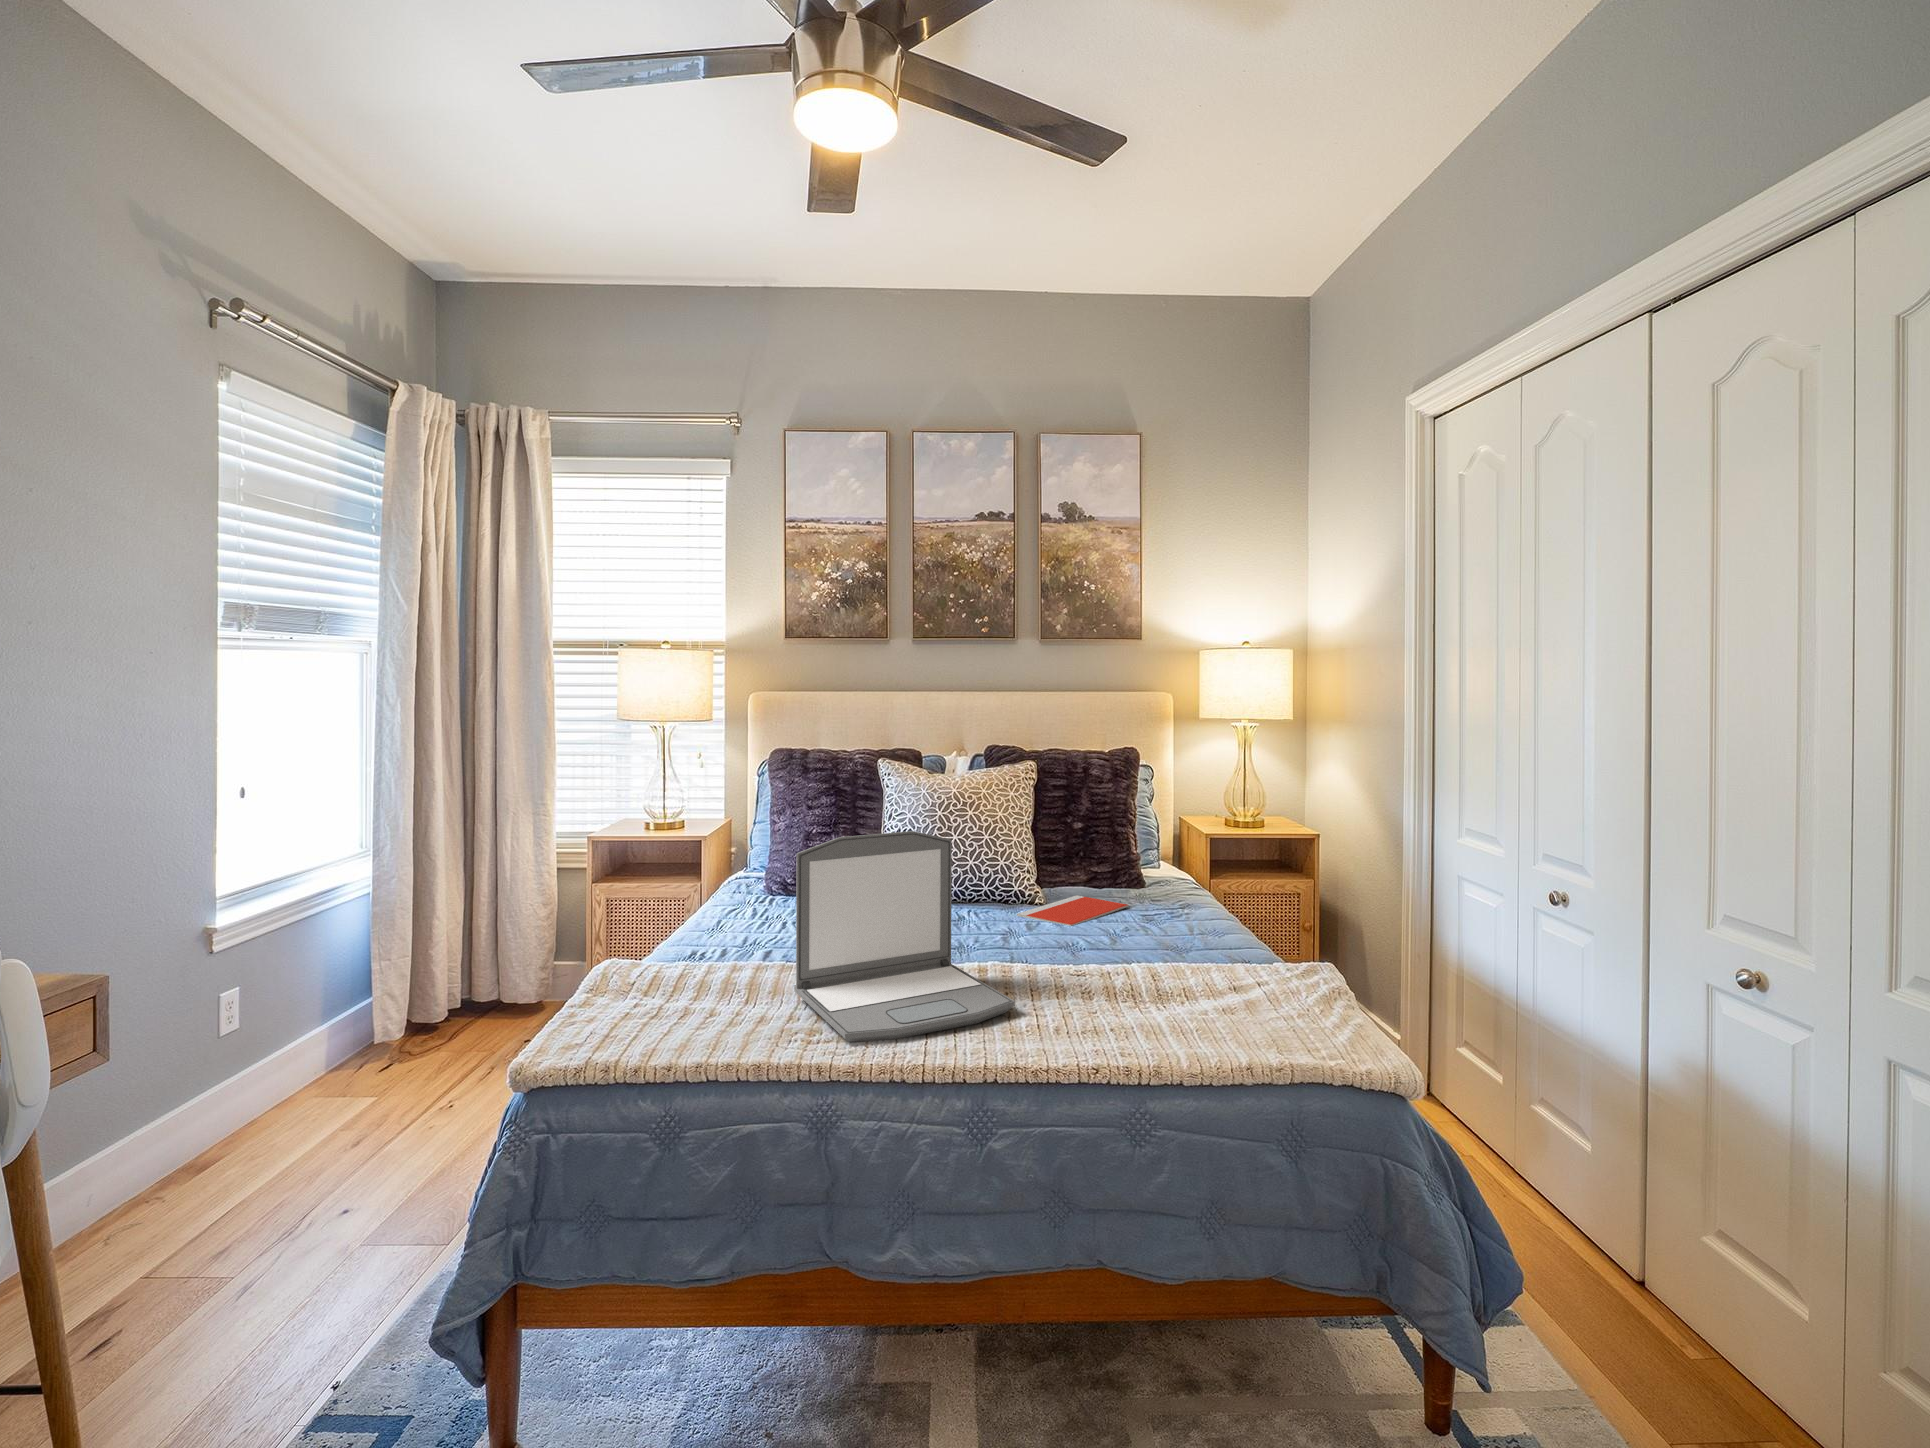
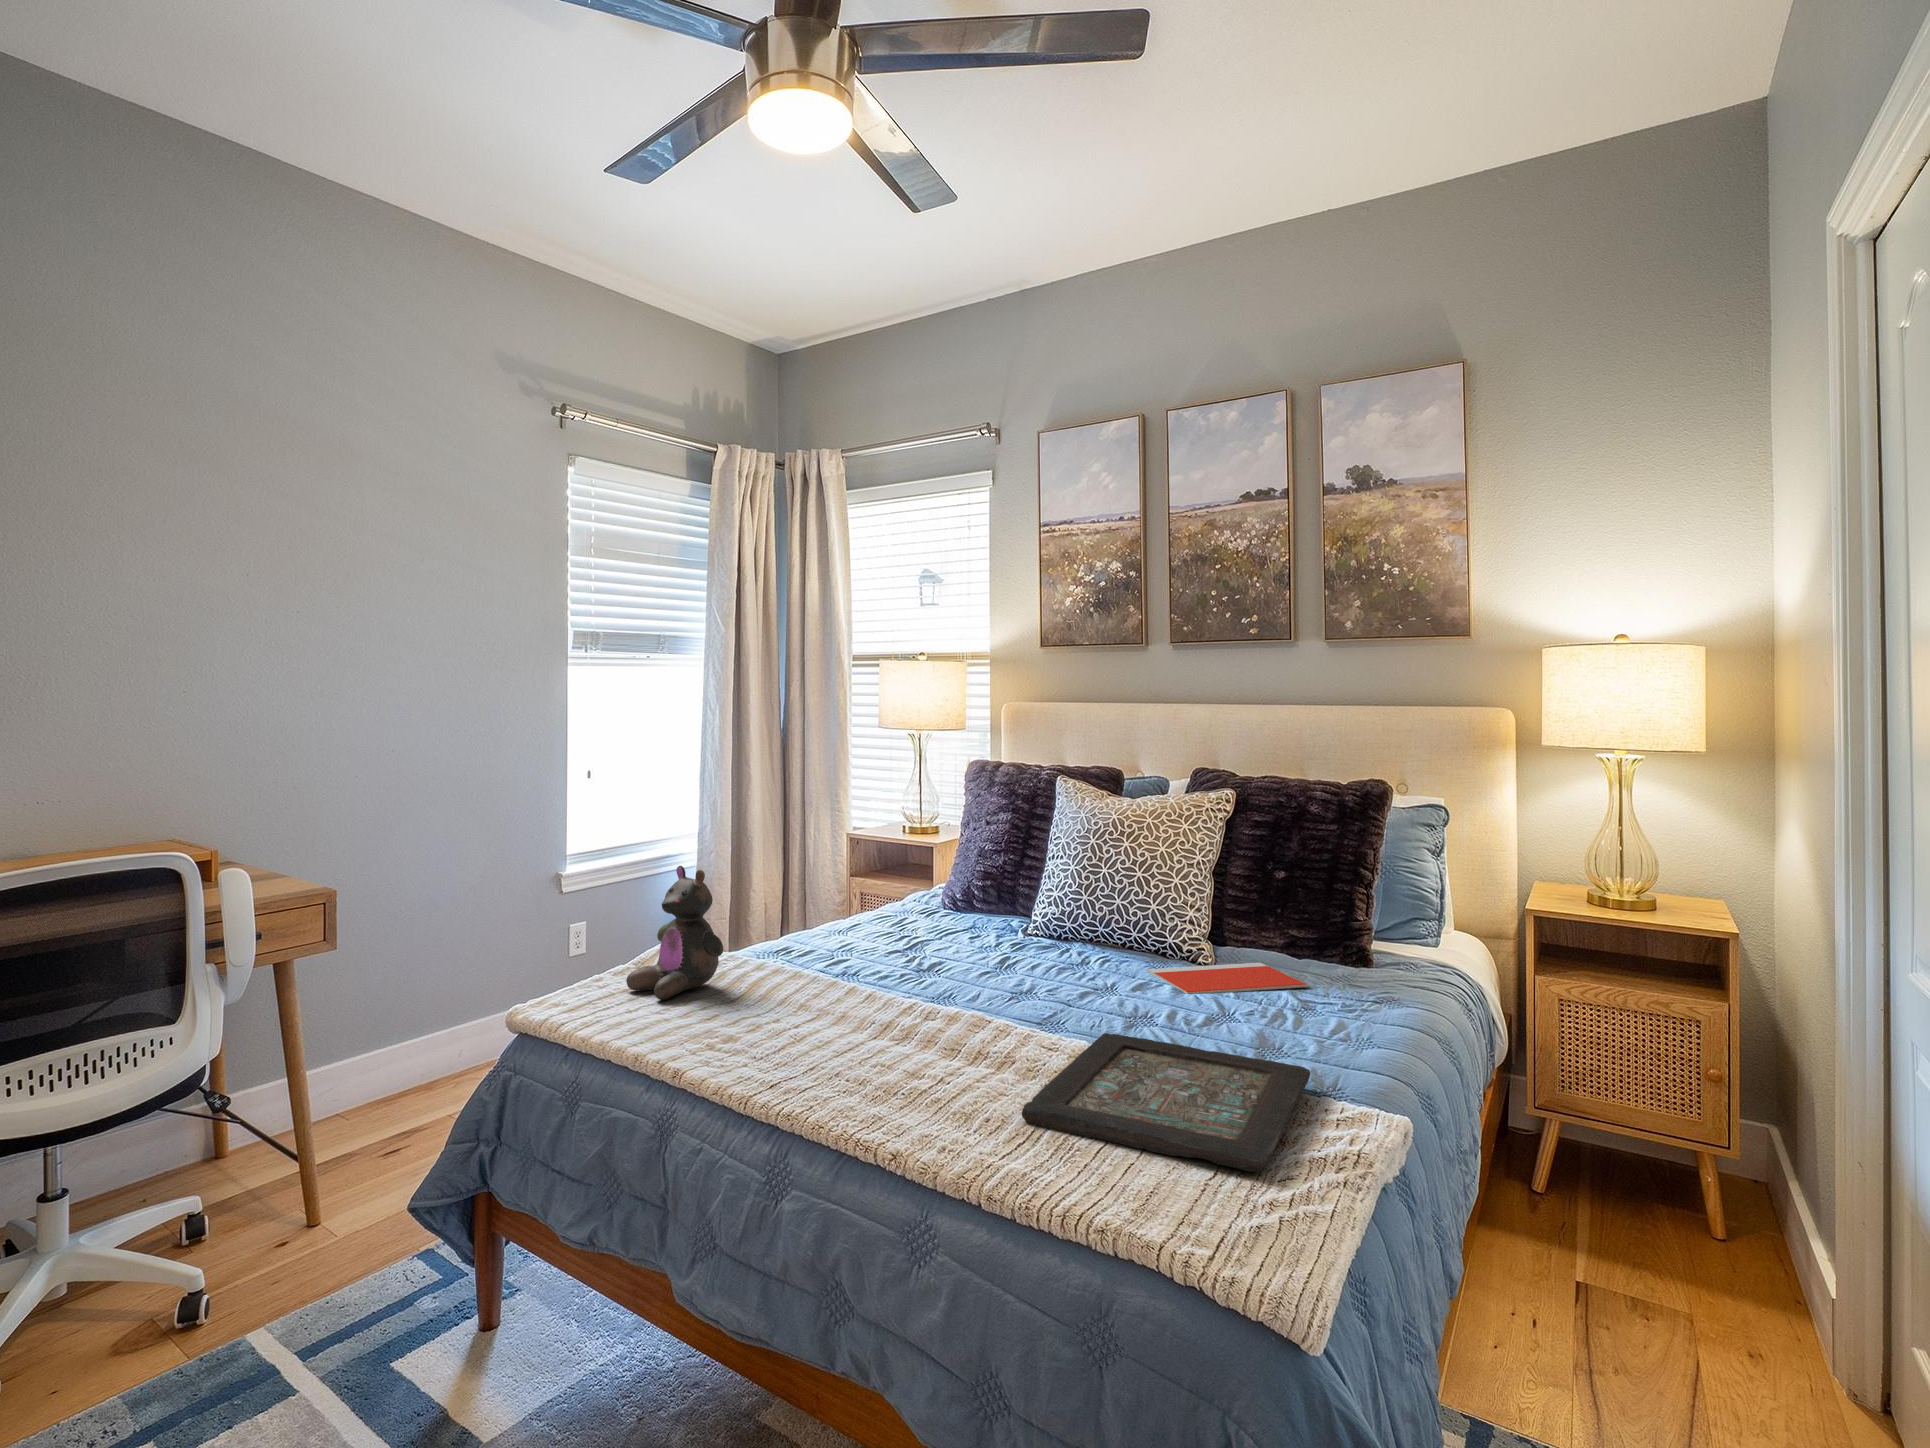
laptop: present [794,831,1015,1043] -> none [729,844,945,1060]
stuffed bear: none [628,879,735,1023] -> present [626,866,723,1000]
decorative tray: none [1102,955,1325,1034] -> present [1022,1033,1310,1173]

